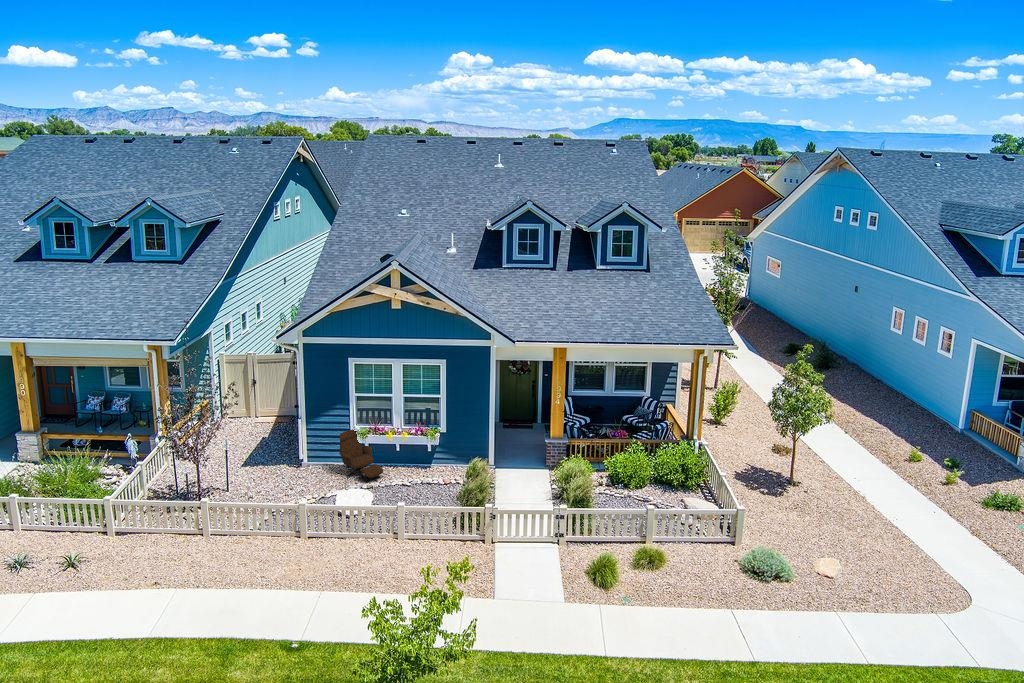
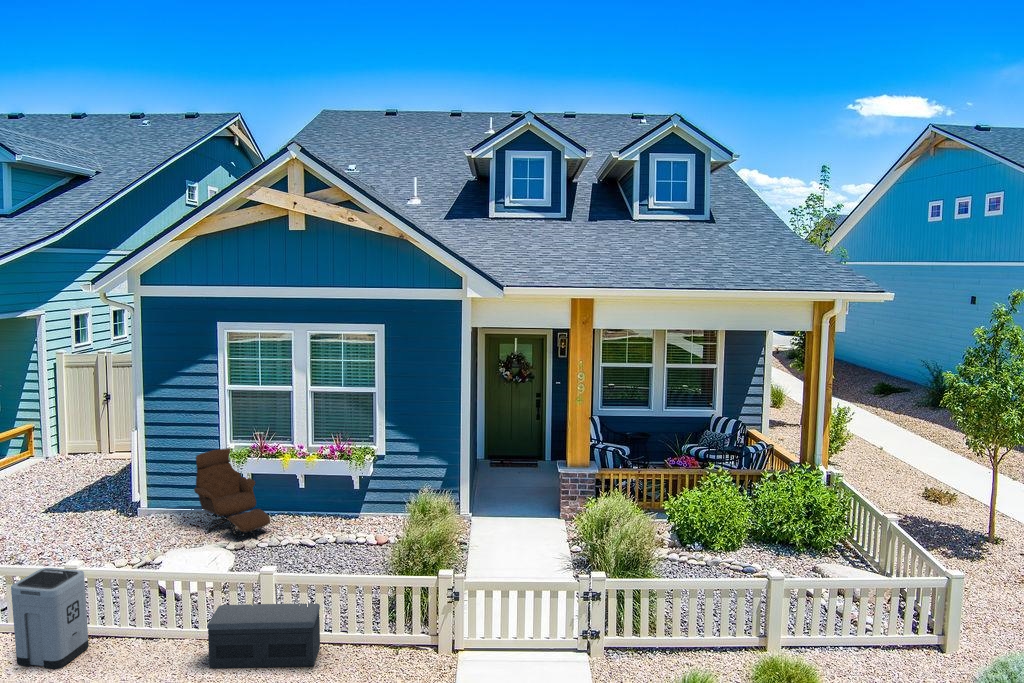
trash can: none [281,503,314,551] -> present [11,568,89,669]
storage bench: none [375,520,427,551] -> present [207,603,320,669]

